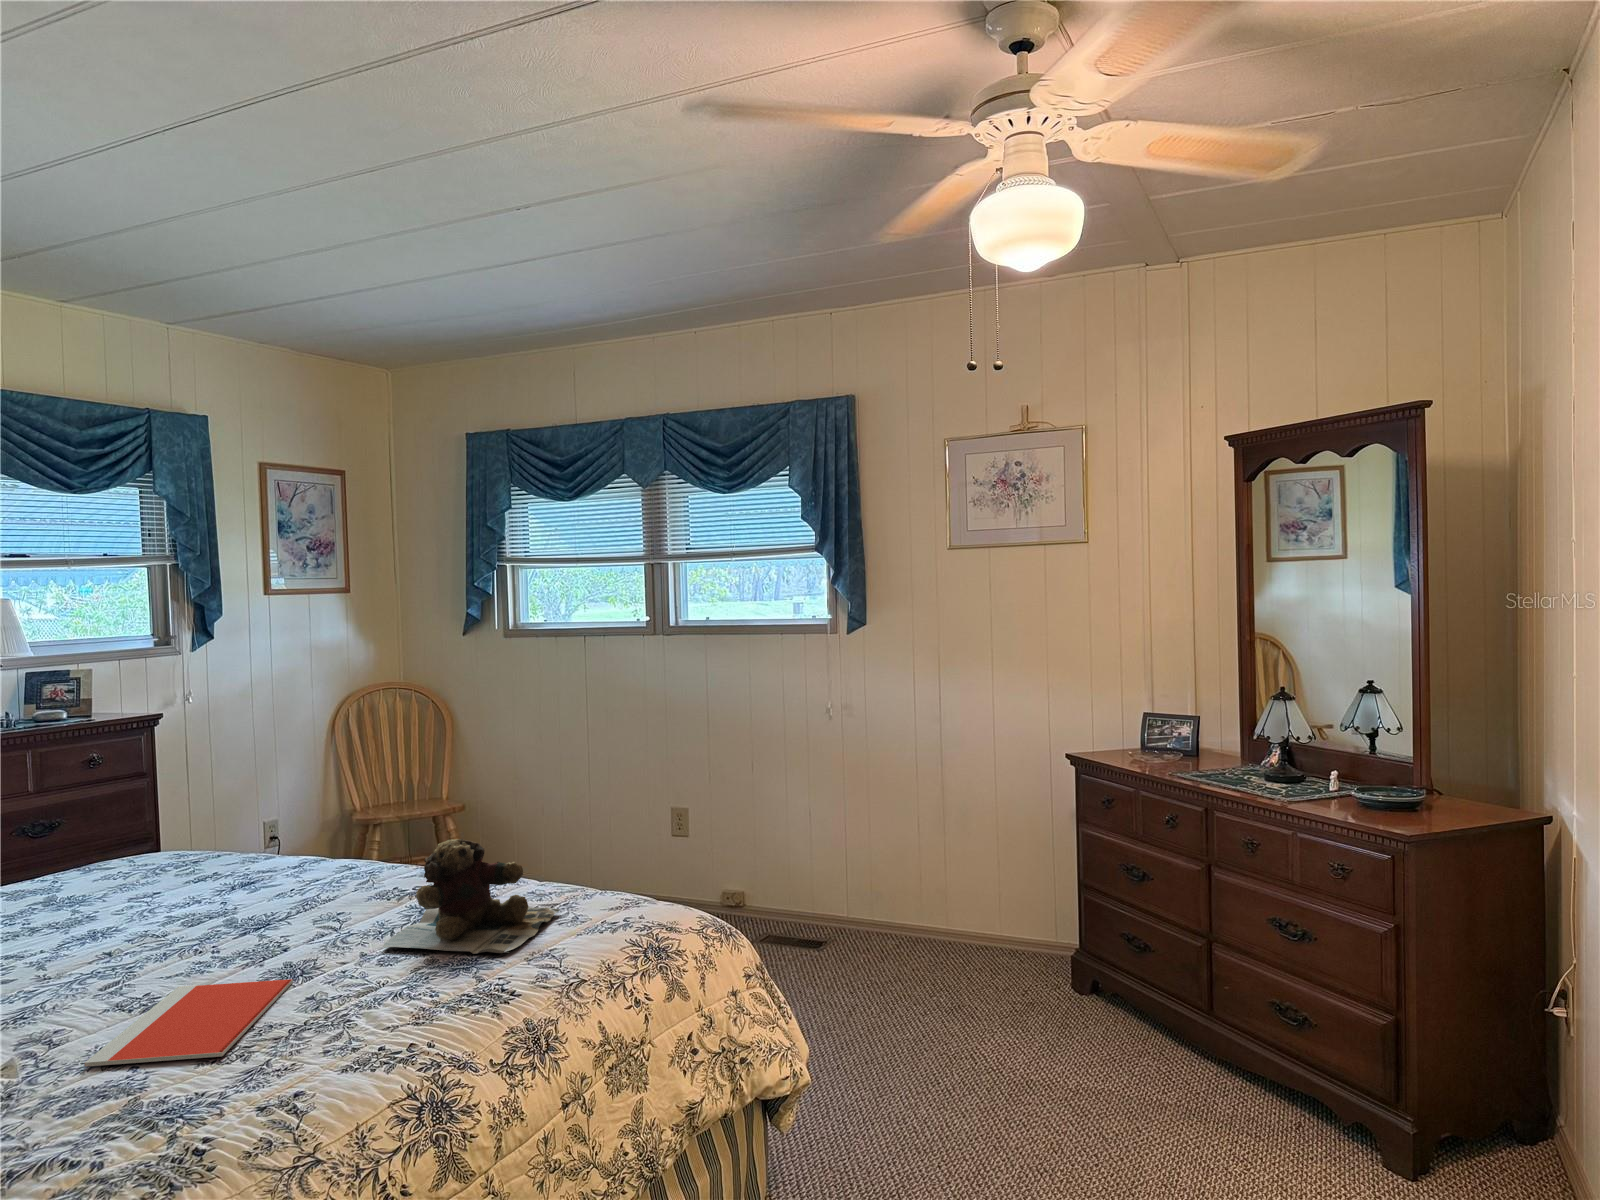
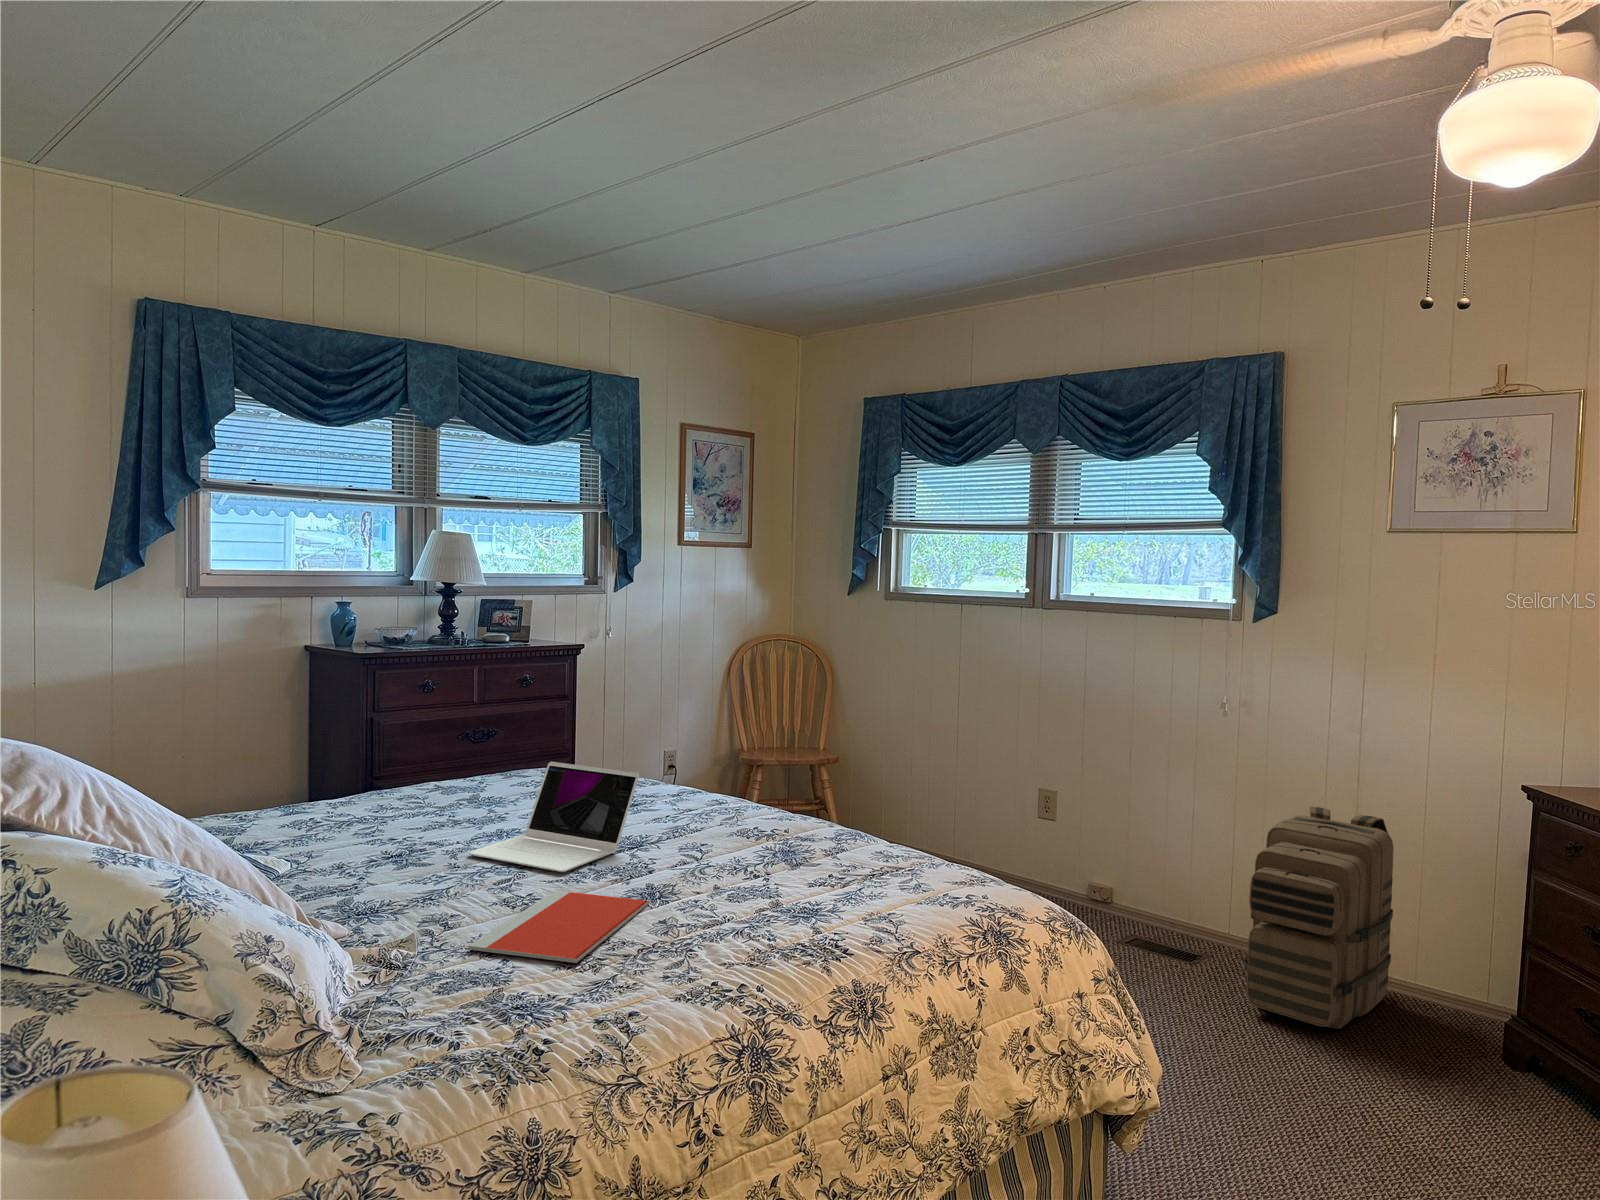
backpack: none [864,796,979,989] -> present [1244,806,1394,1029]
teddy bear: present [383,839,560,954] -> none [732,788,906,910]
laptop: none [57,847,263,966] -> present [469,762,639,872]

